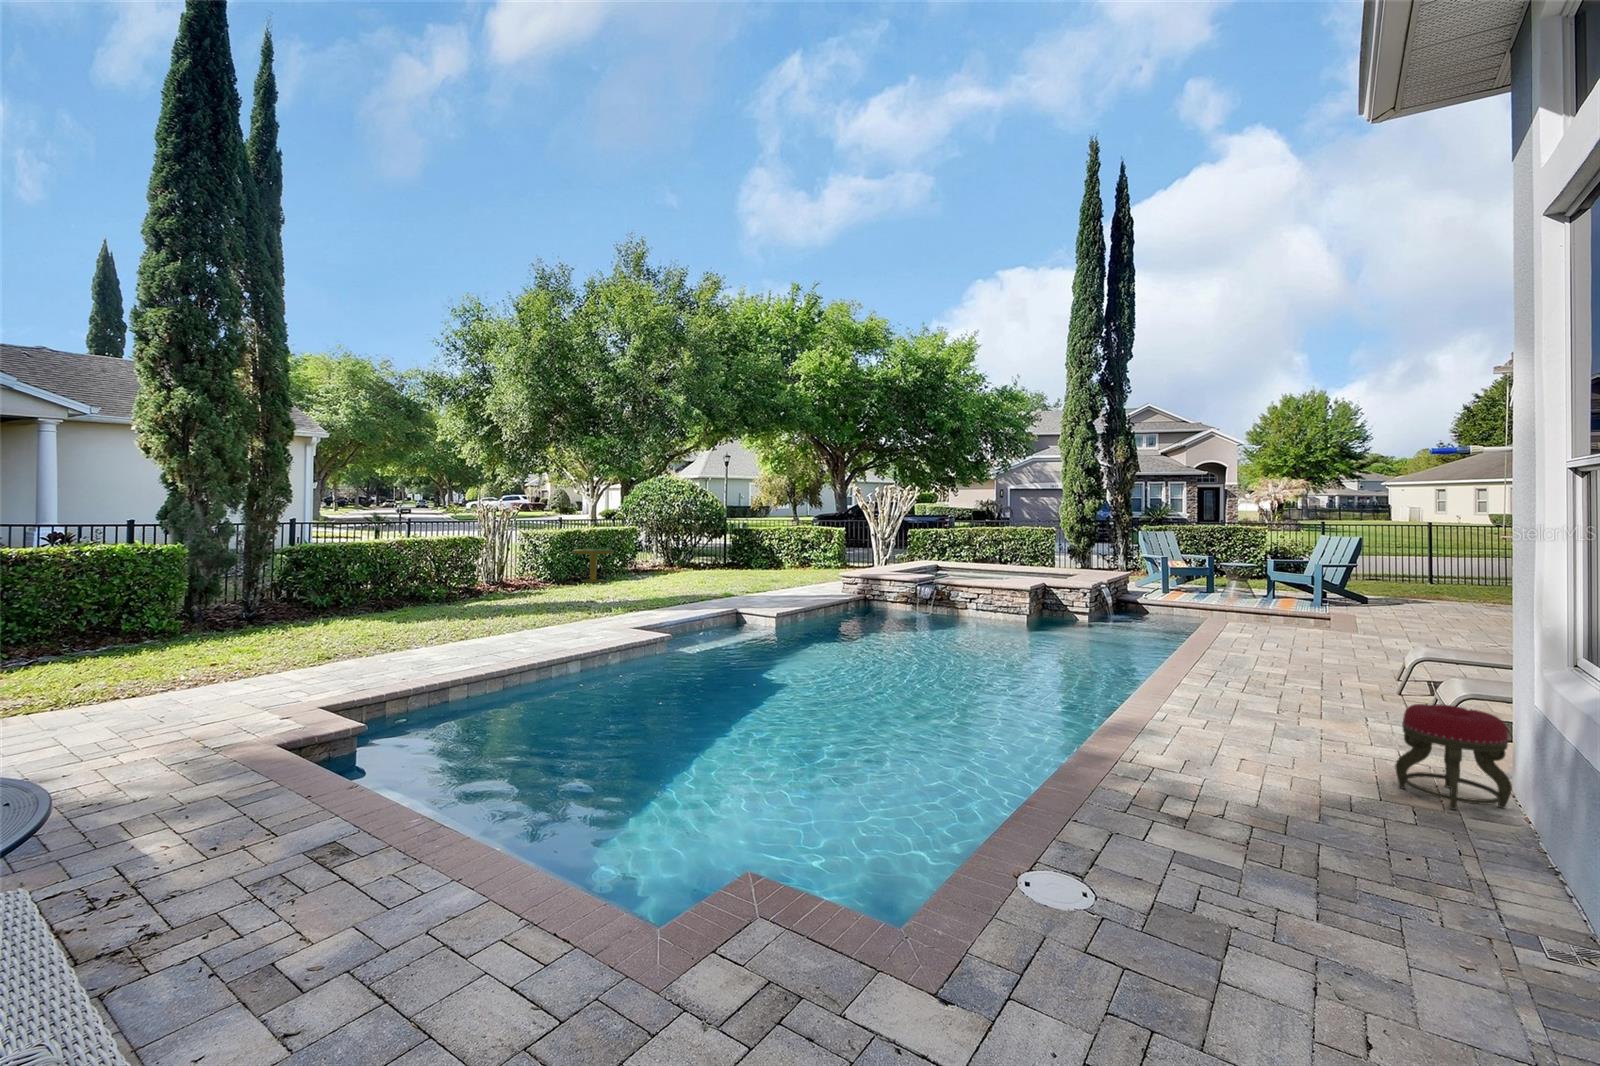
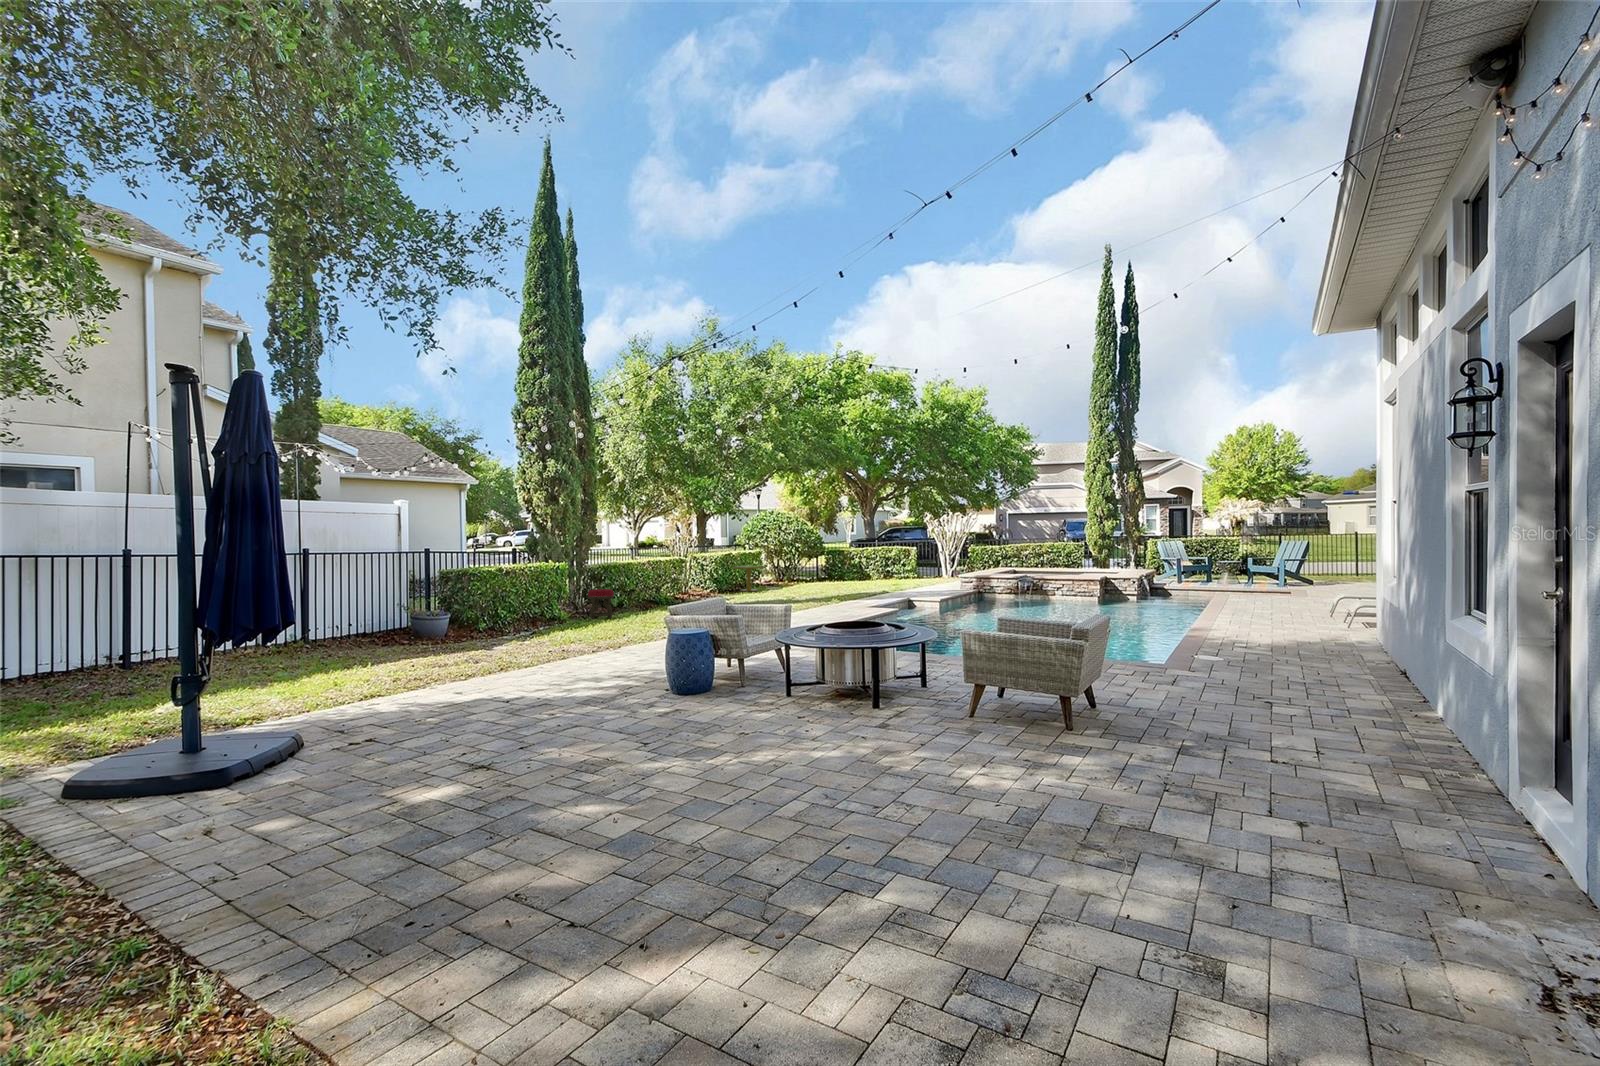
stool: present [1395,704,1512,810] -> present [588,589,614,619]

